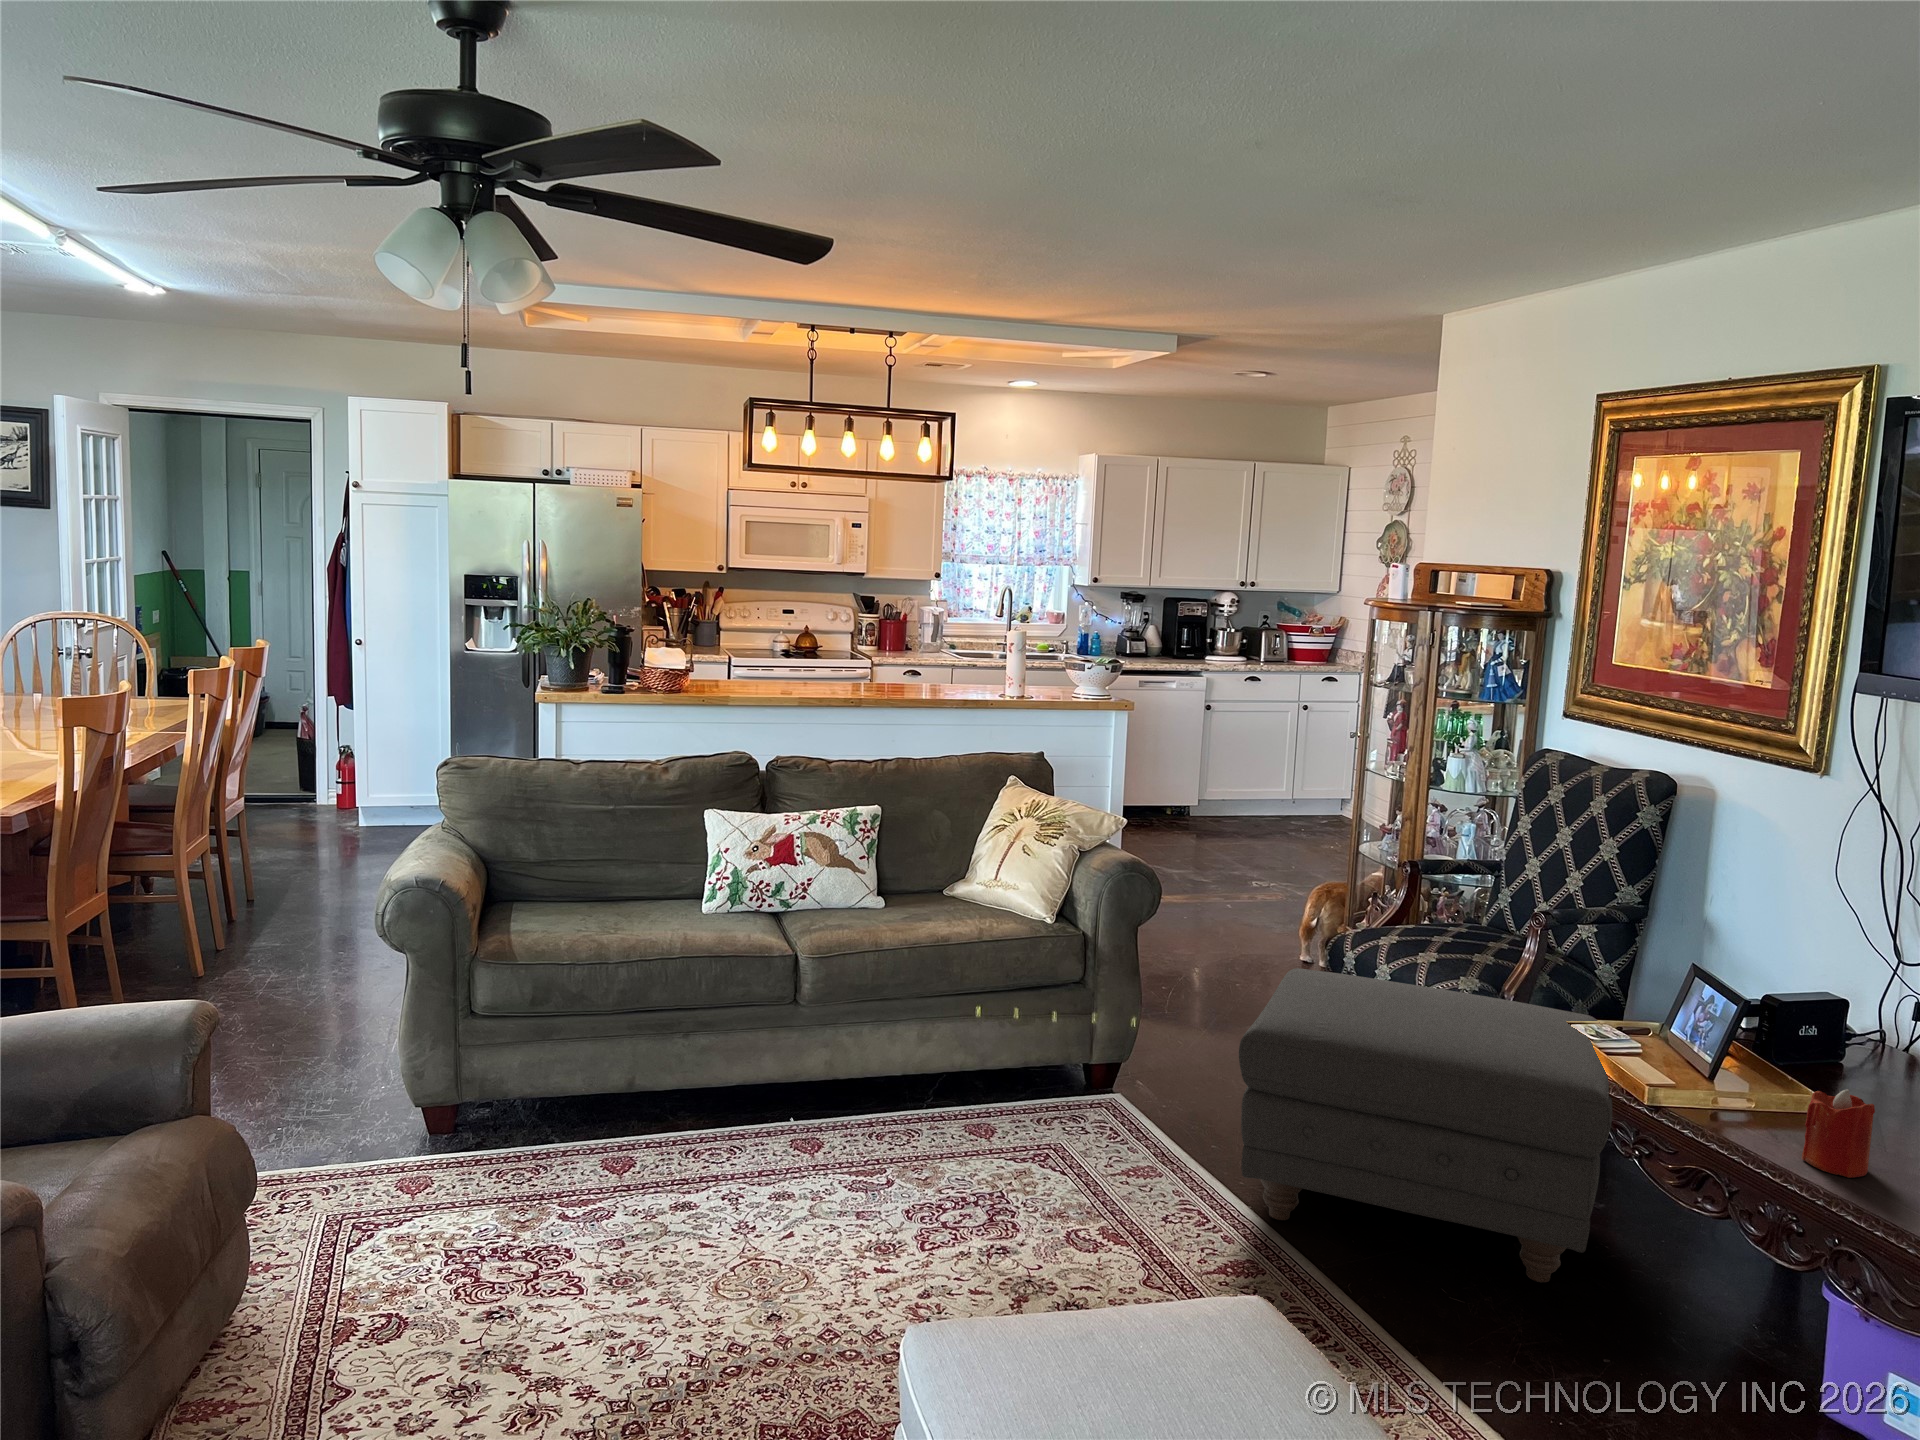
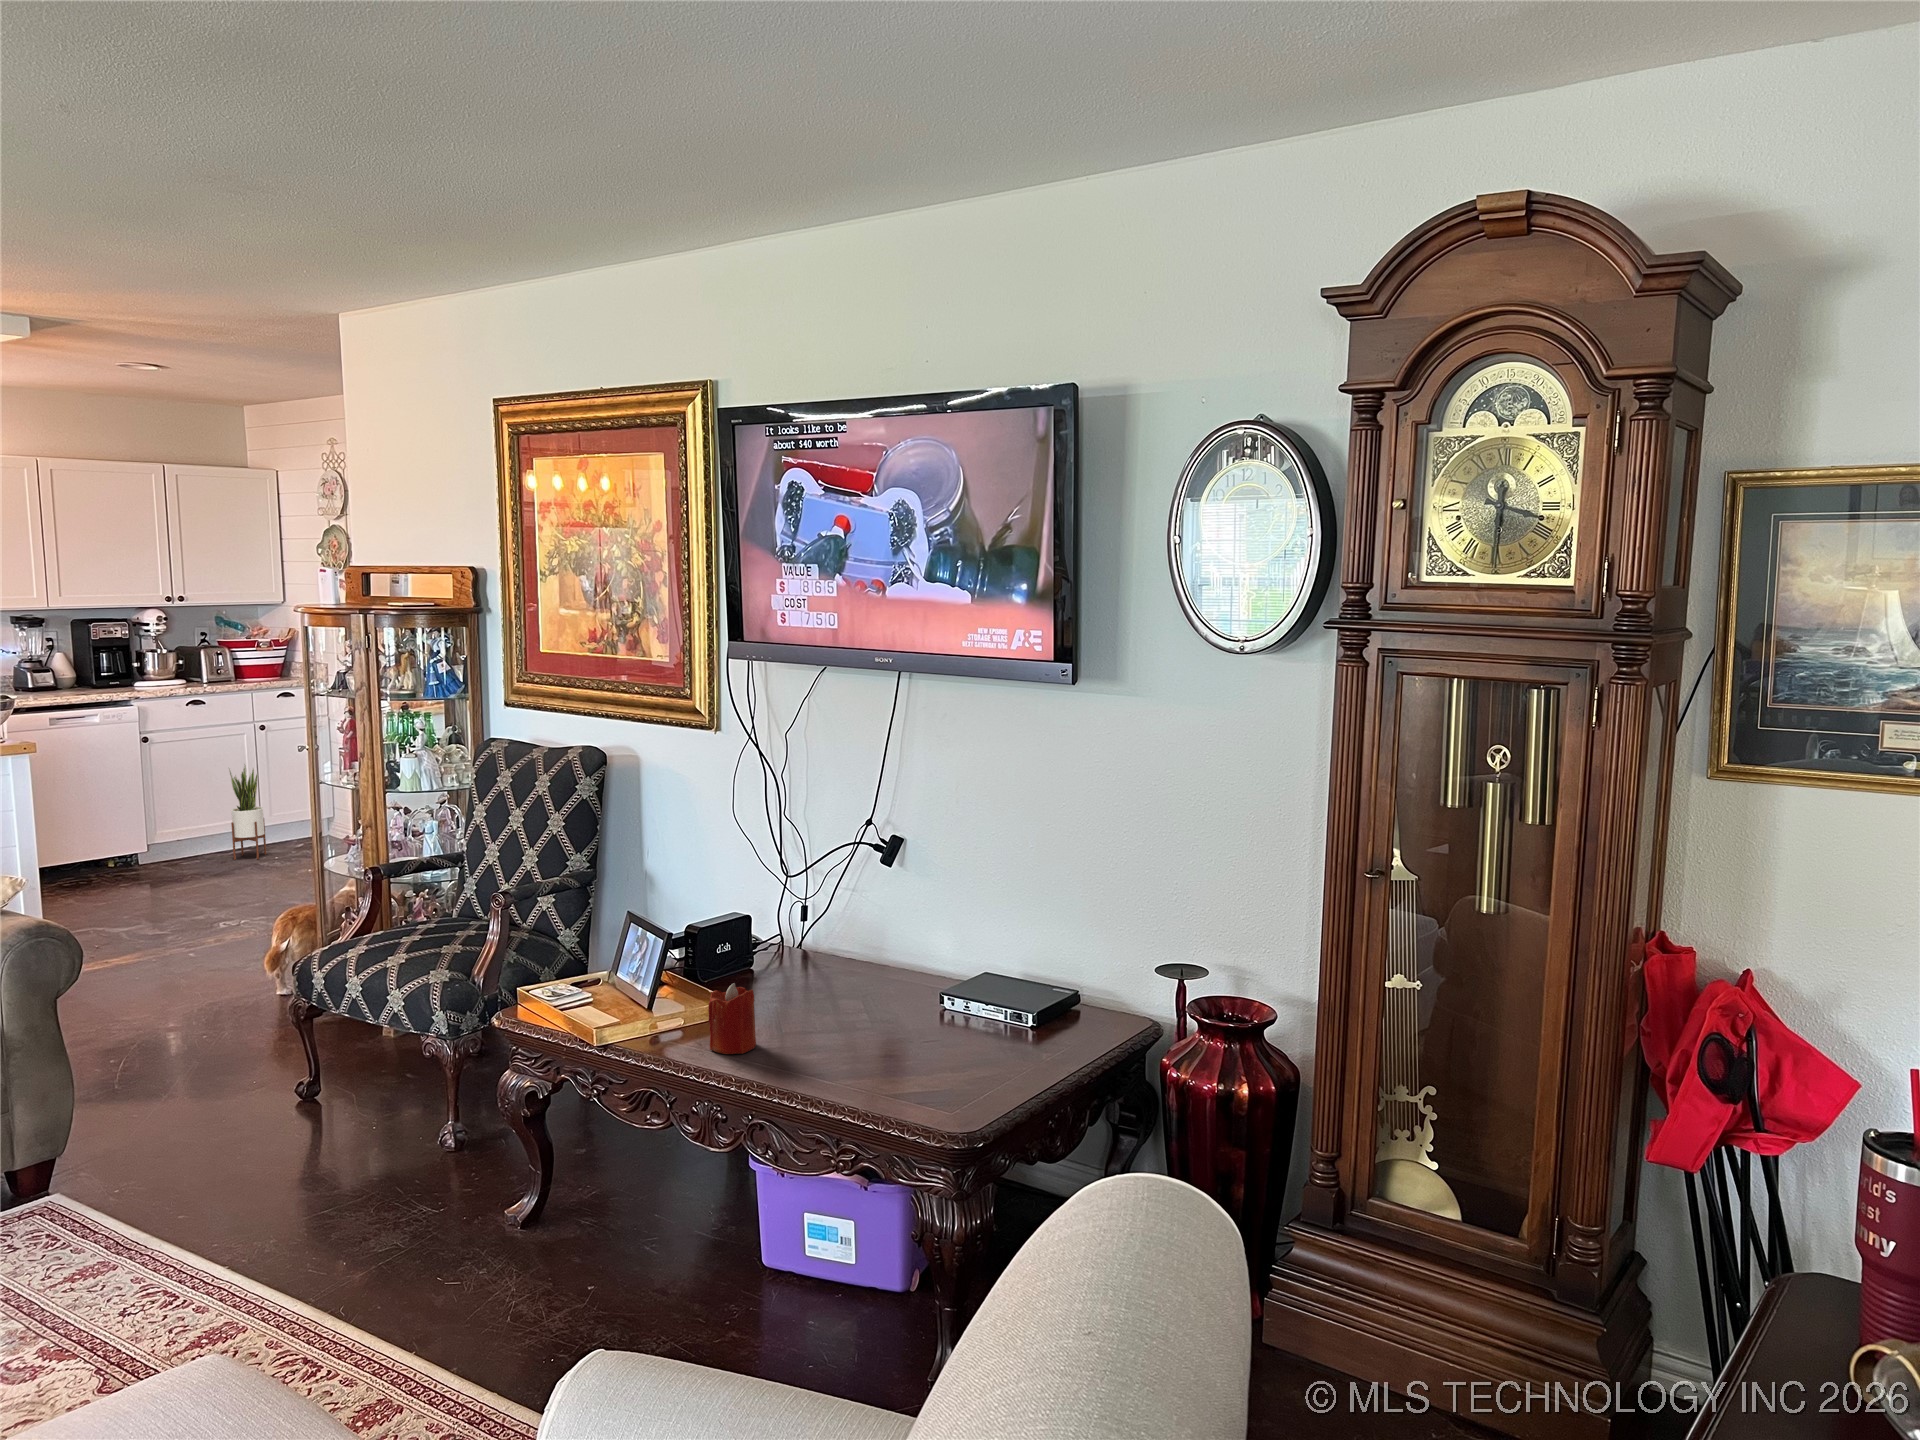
potted plant: none [1266,738,1296,826] -> present [229,764,266,860]
ottoman: present [1239,968,1612,1282] -> none [186,977,566,1268]

